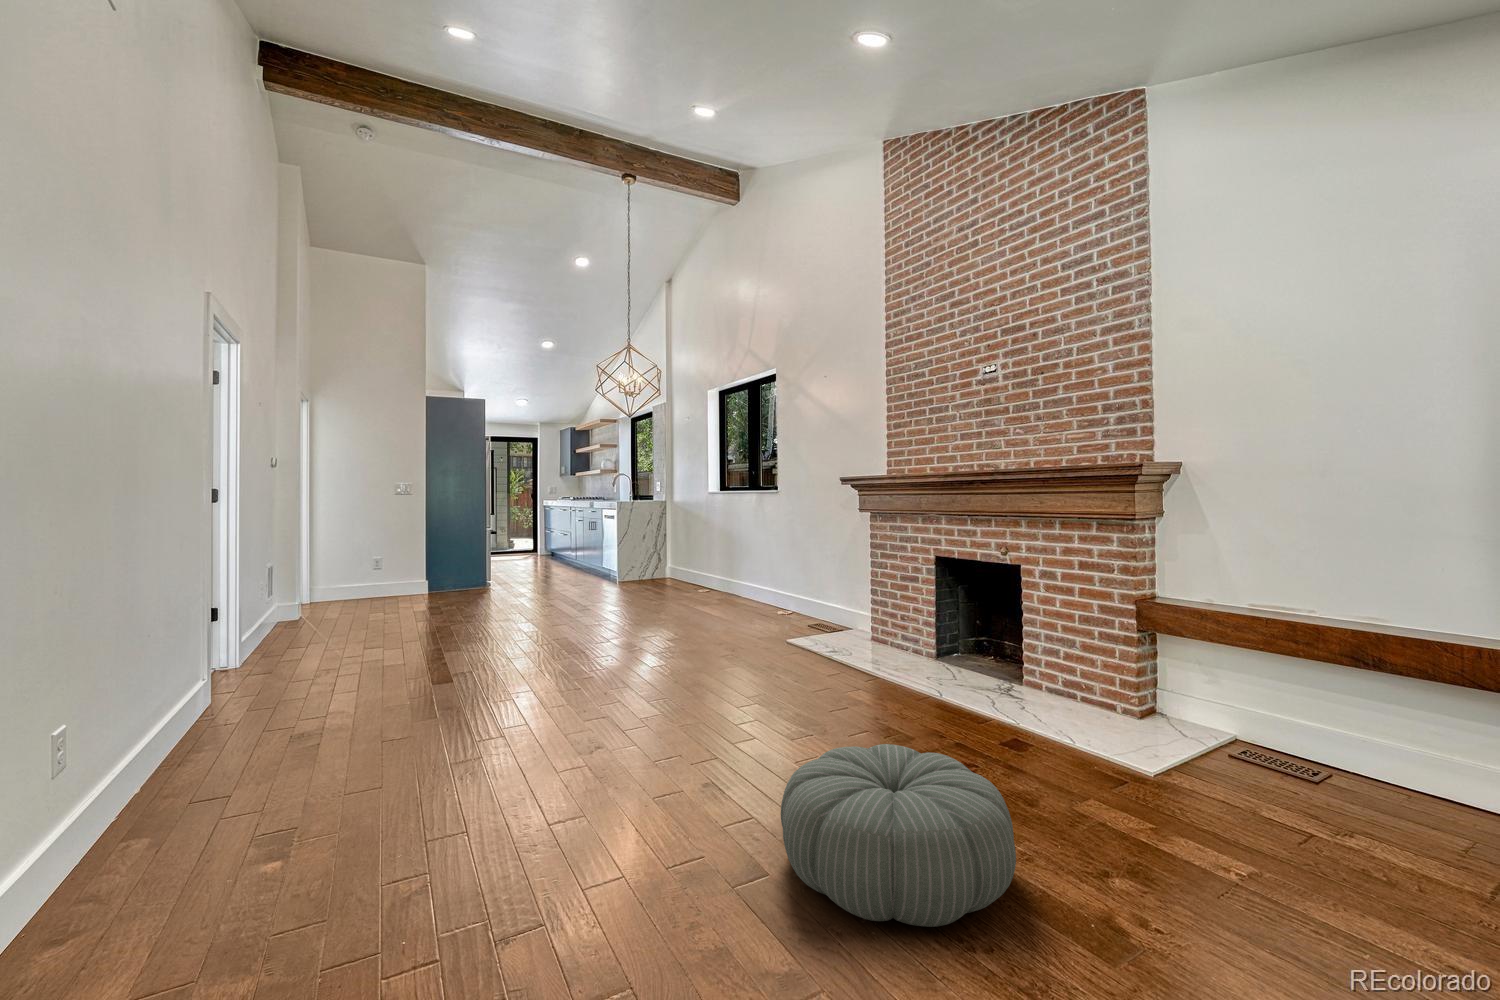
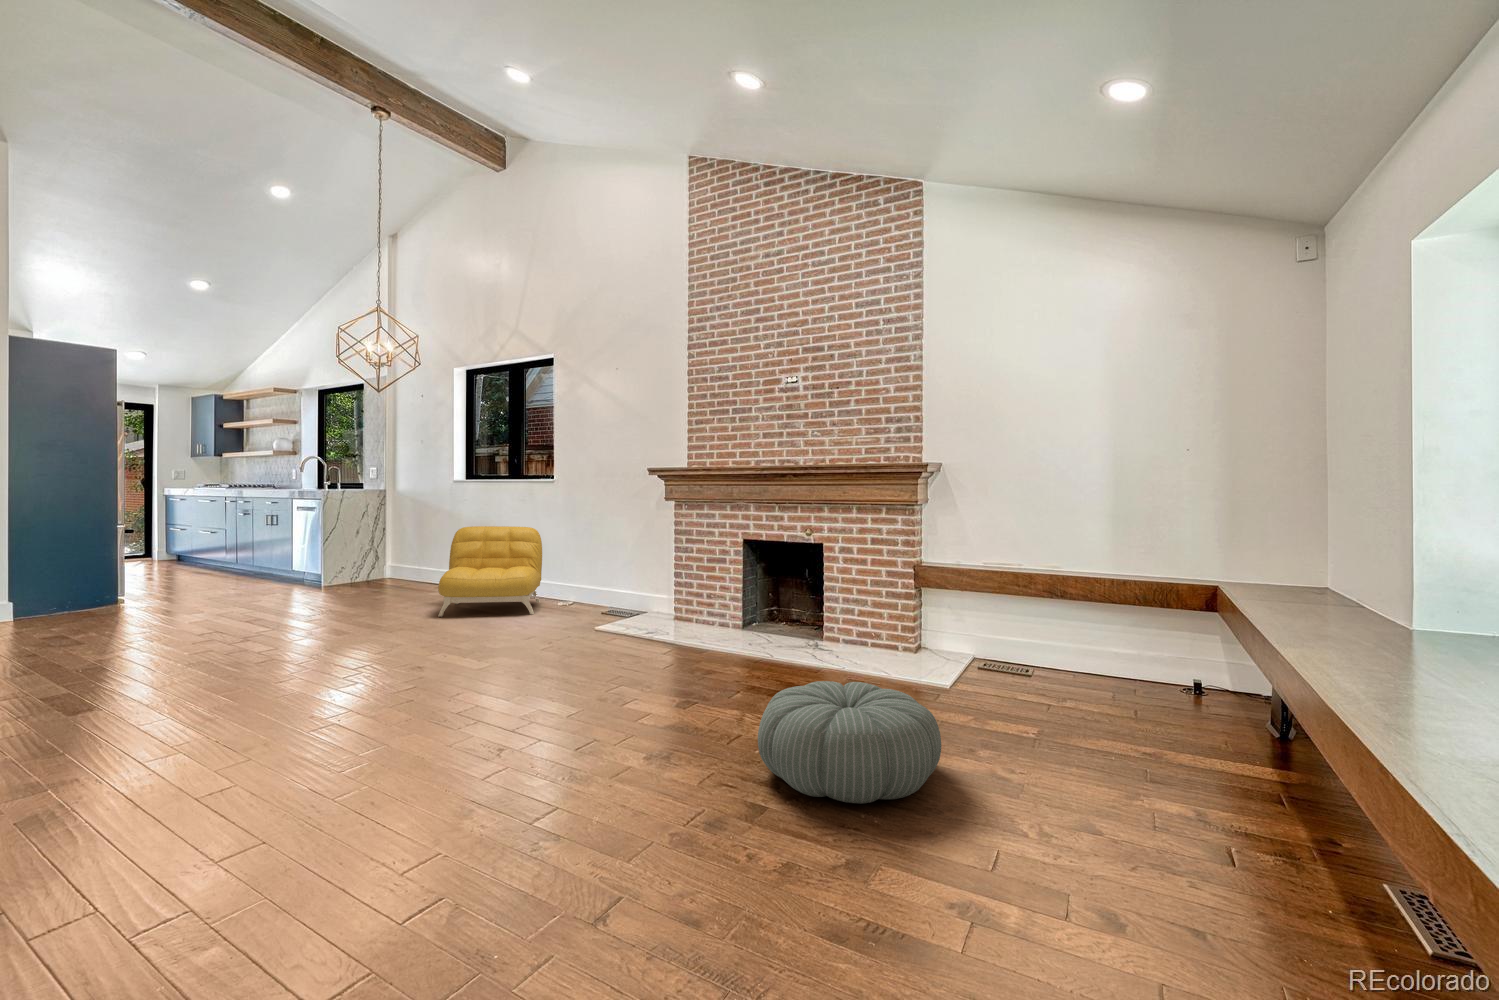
armchair: none [669,535,766,621] -> present [438,526,542,617]

